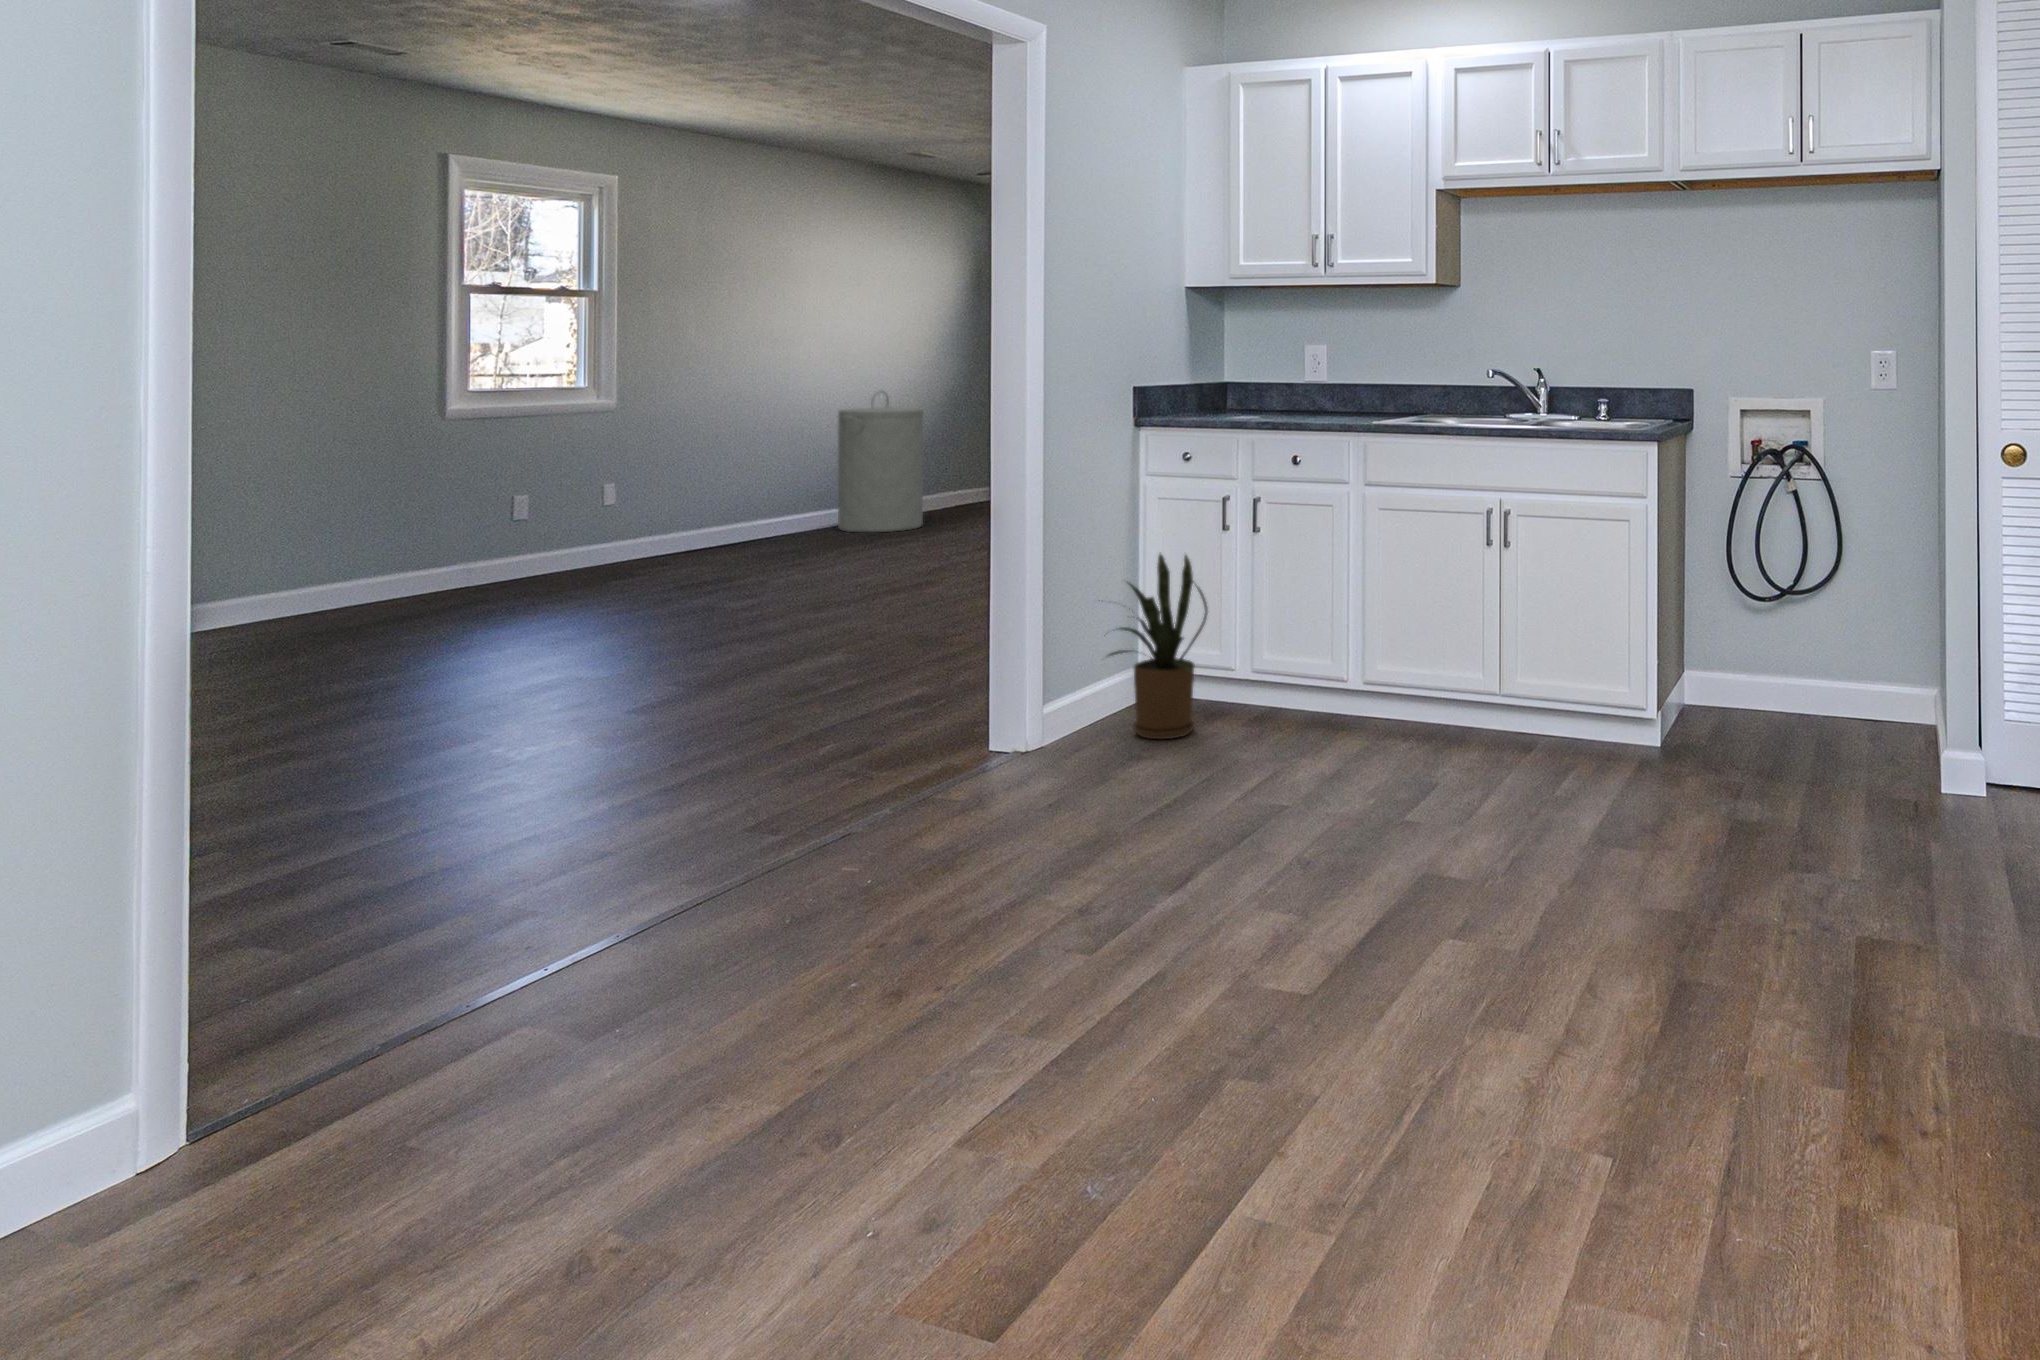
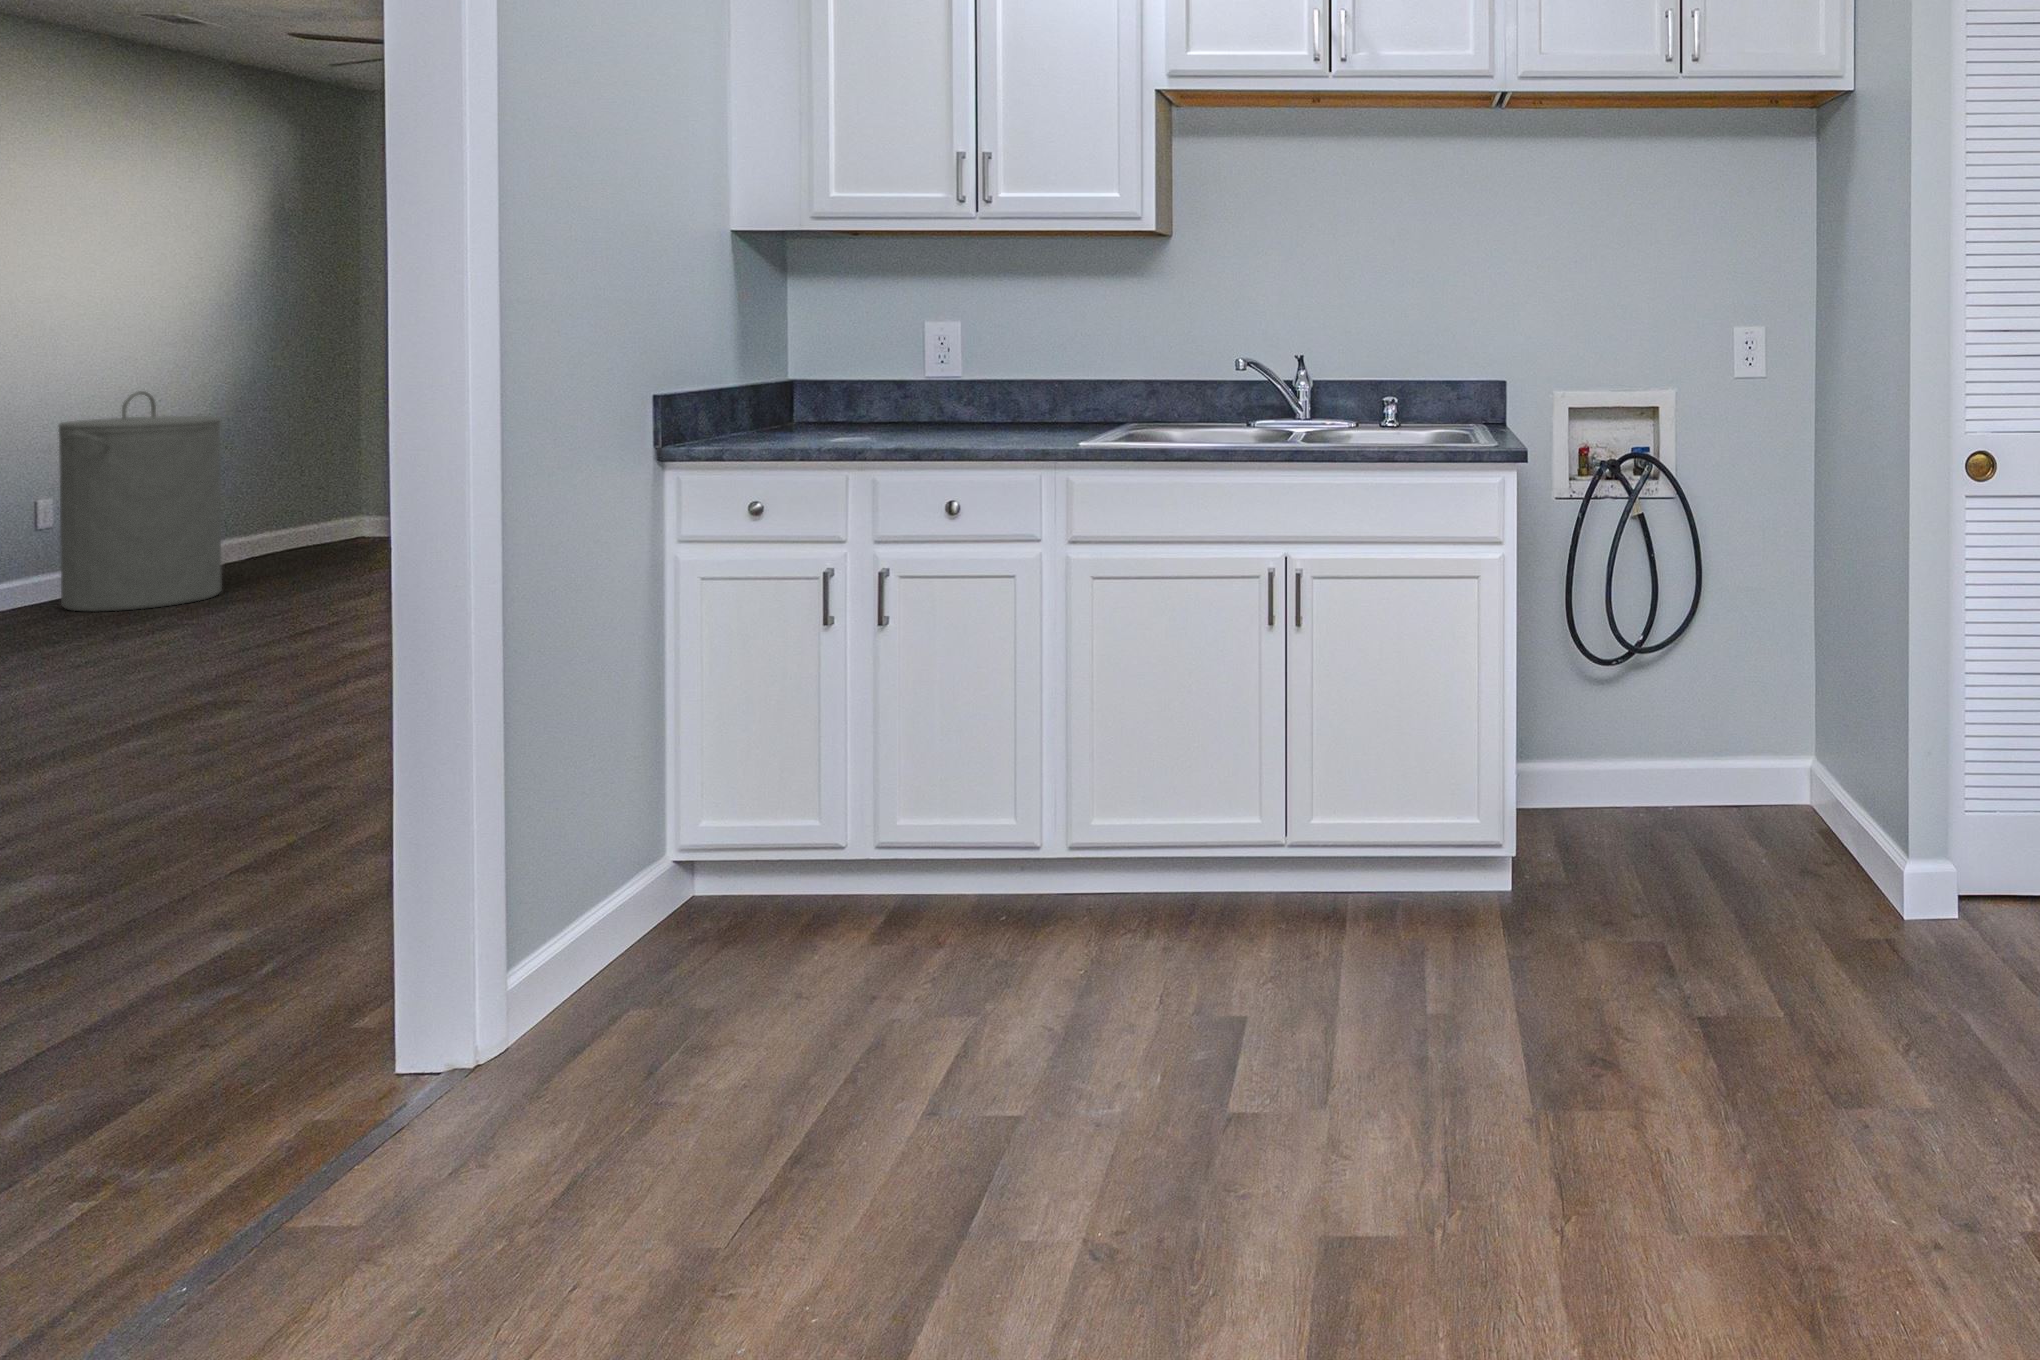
house plant: present [1108,554,1208,739] -> none [592,666,815,999]

